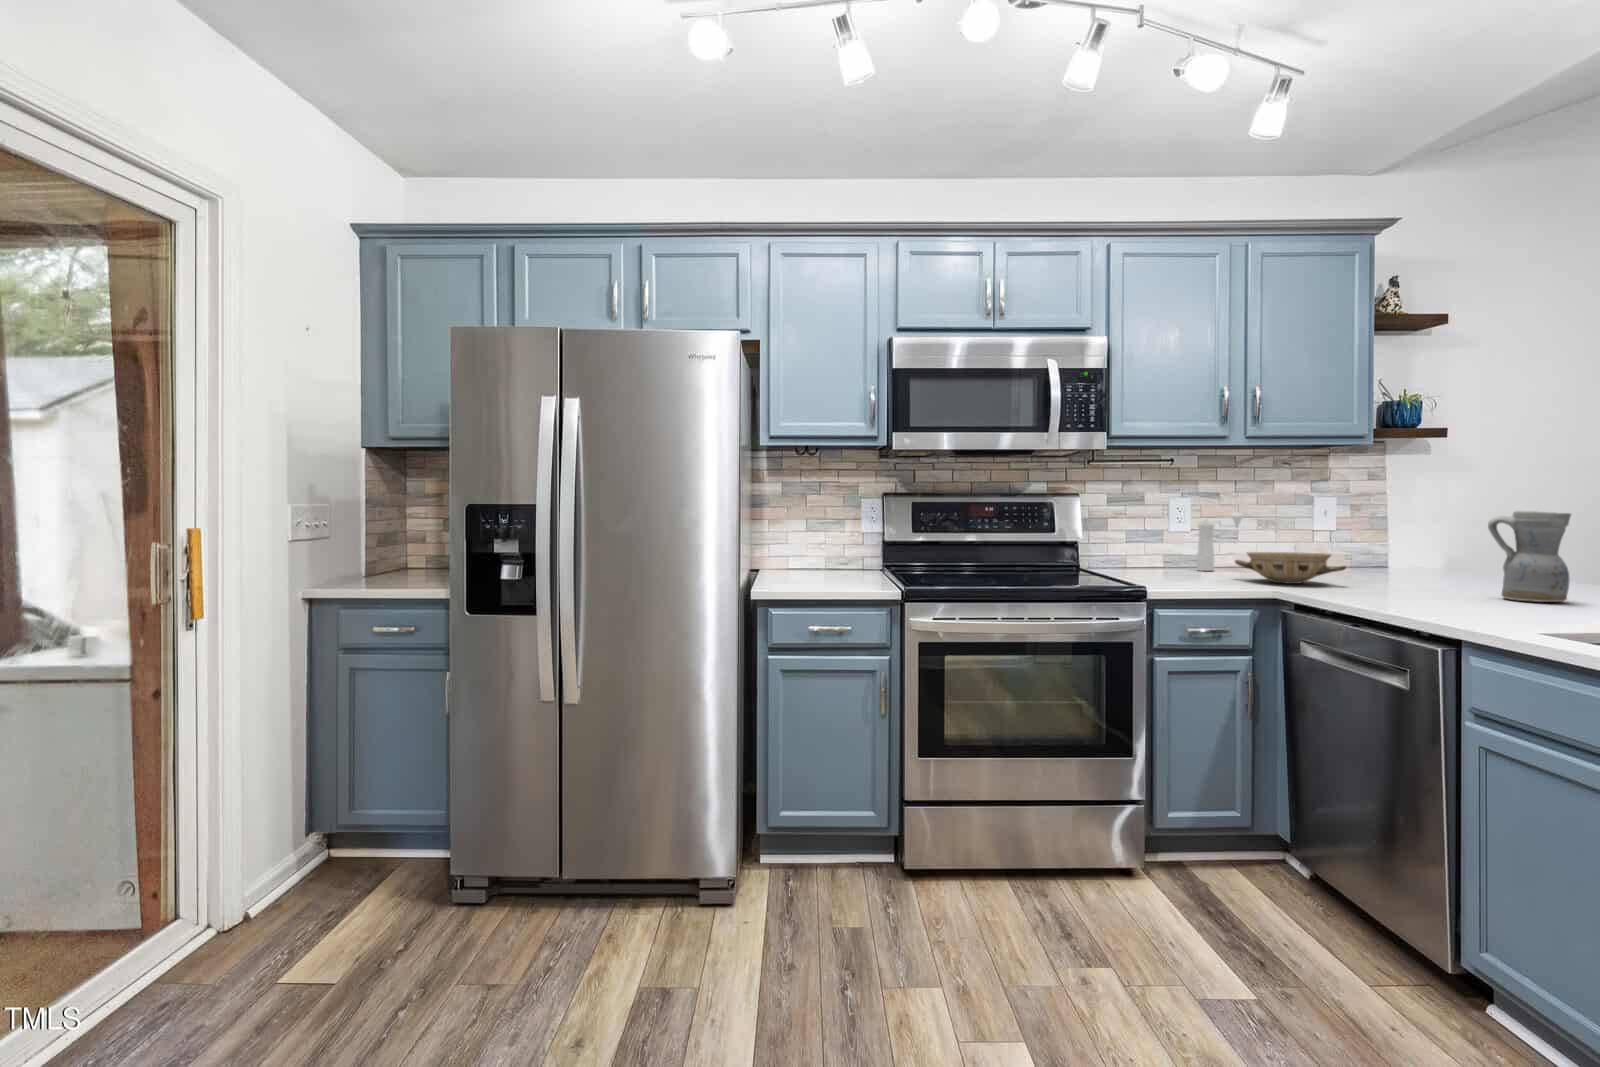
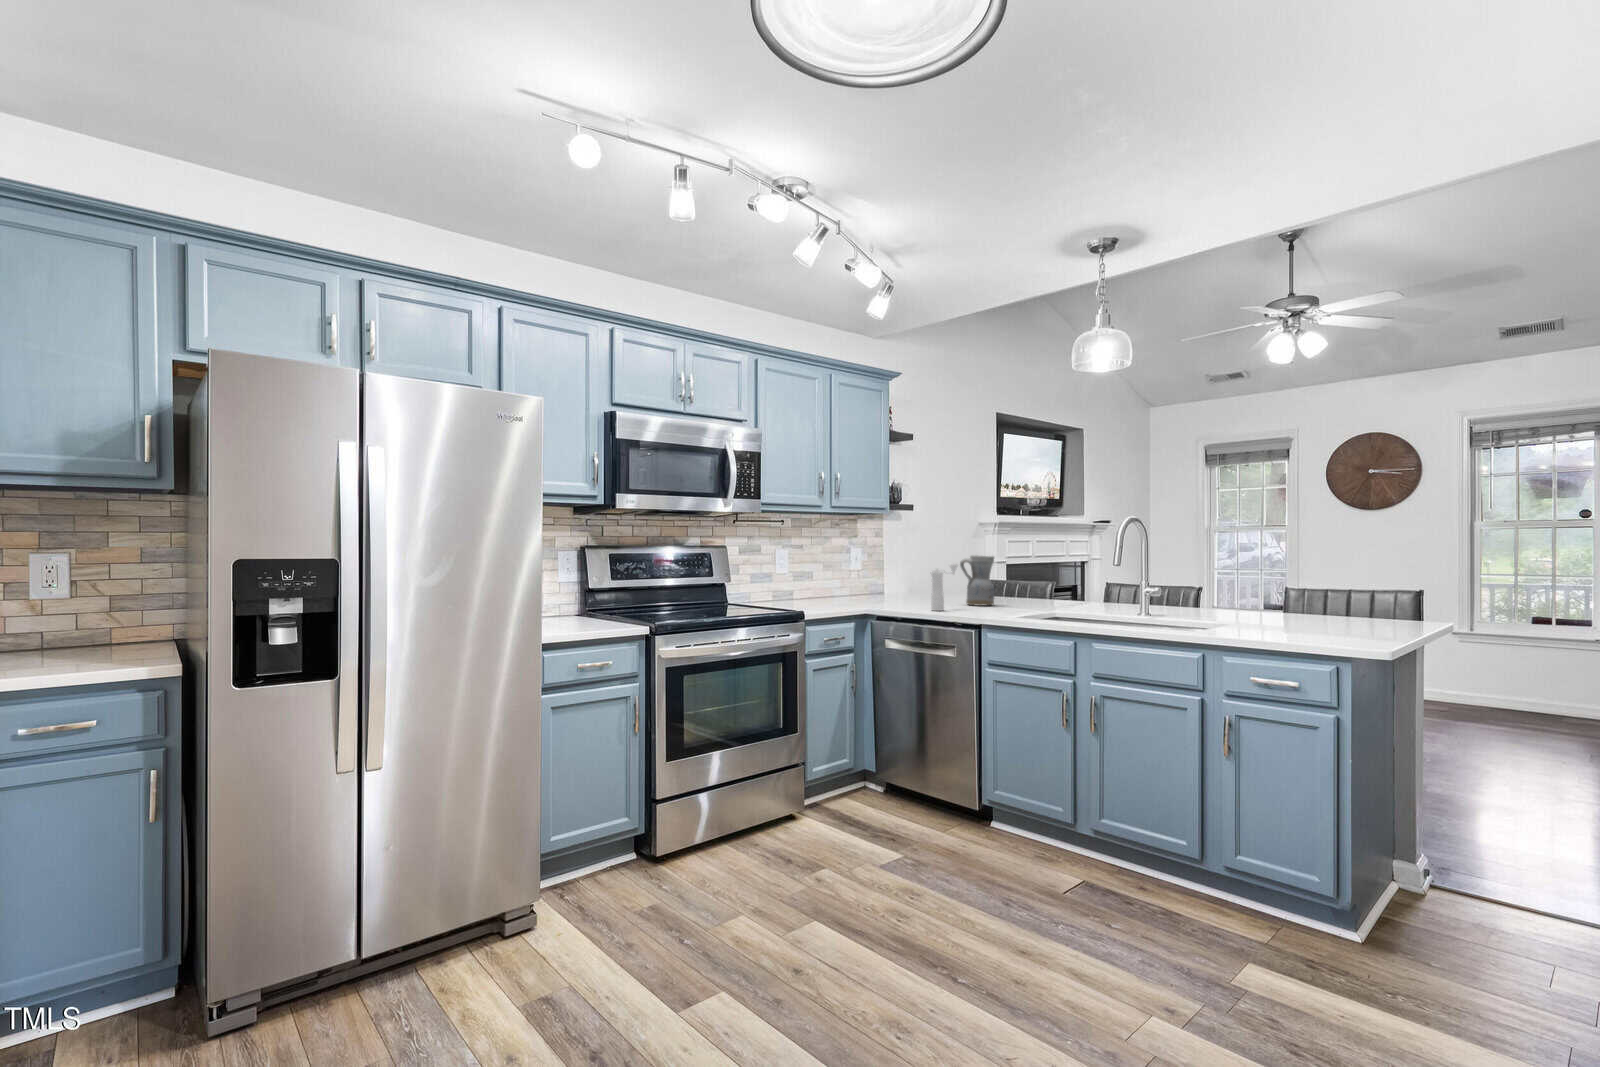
pepper mill: present [1197,512,1244,571] -> present [931,562,958,611]
ceramic bowl: present [1235,552,1346,584] -> none [829,583,892,603]

